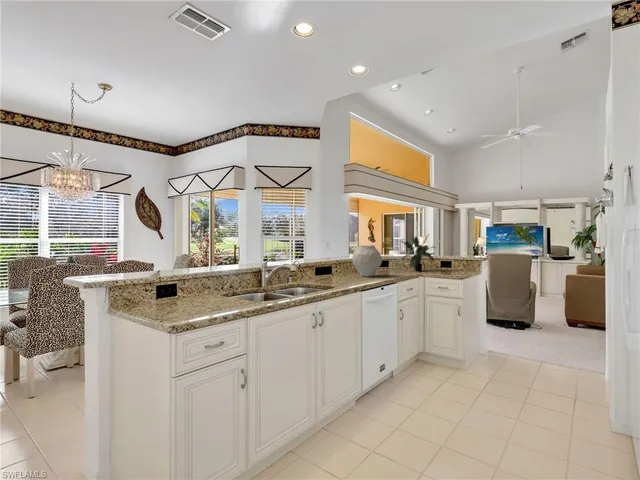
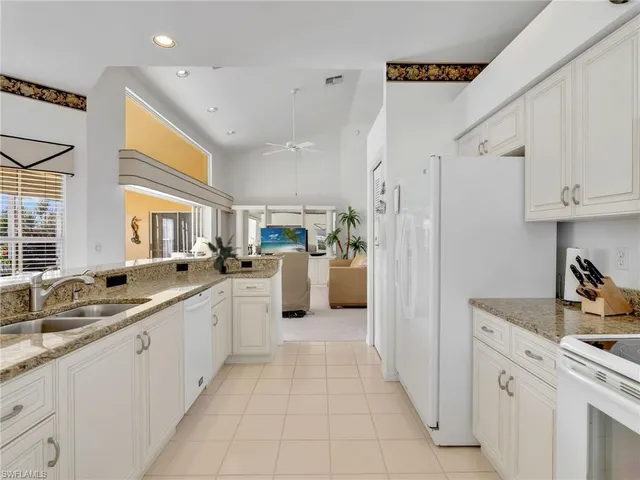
vase: present [352,245,382,277] -> none [154,247,191,284]

